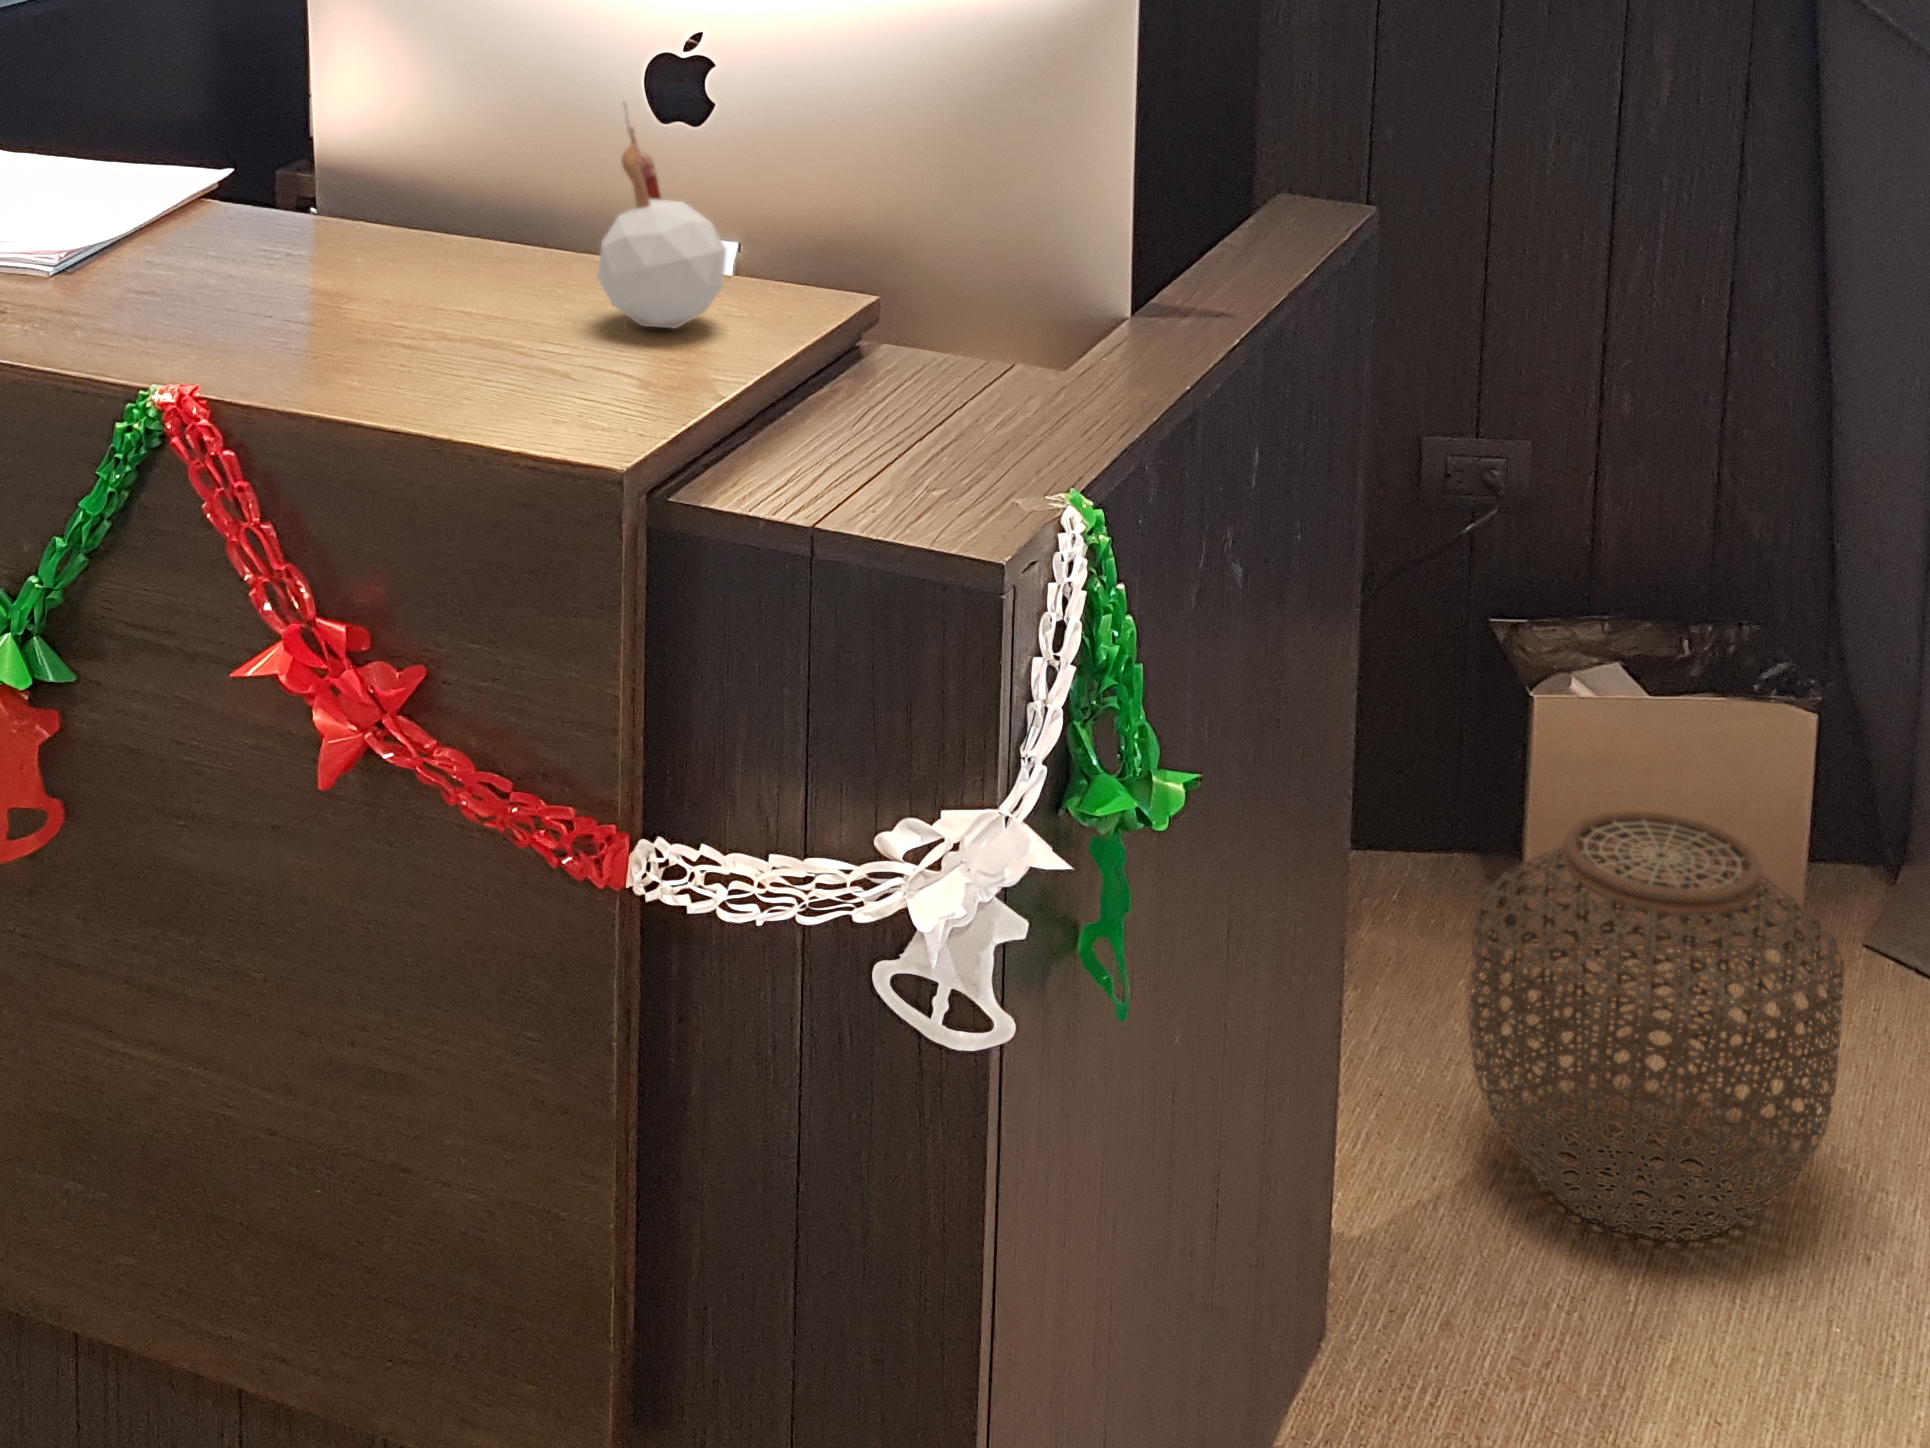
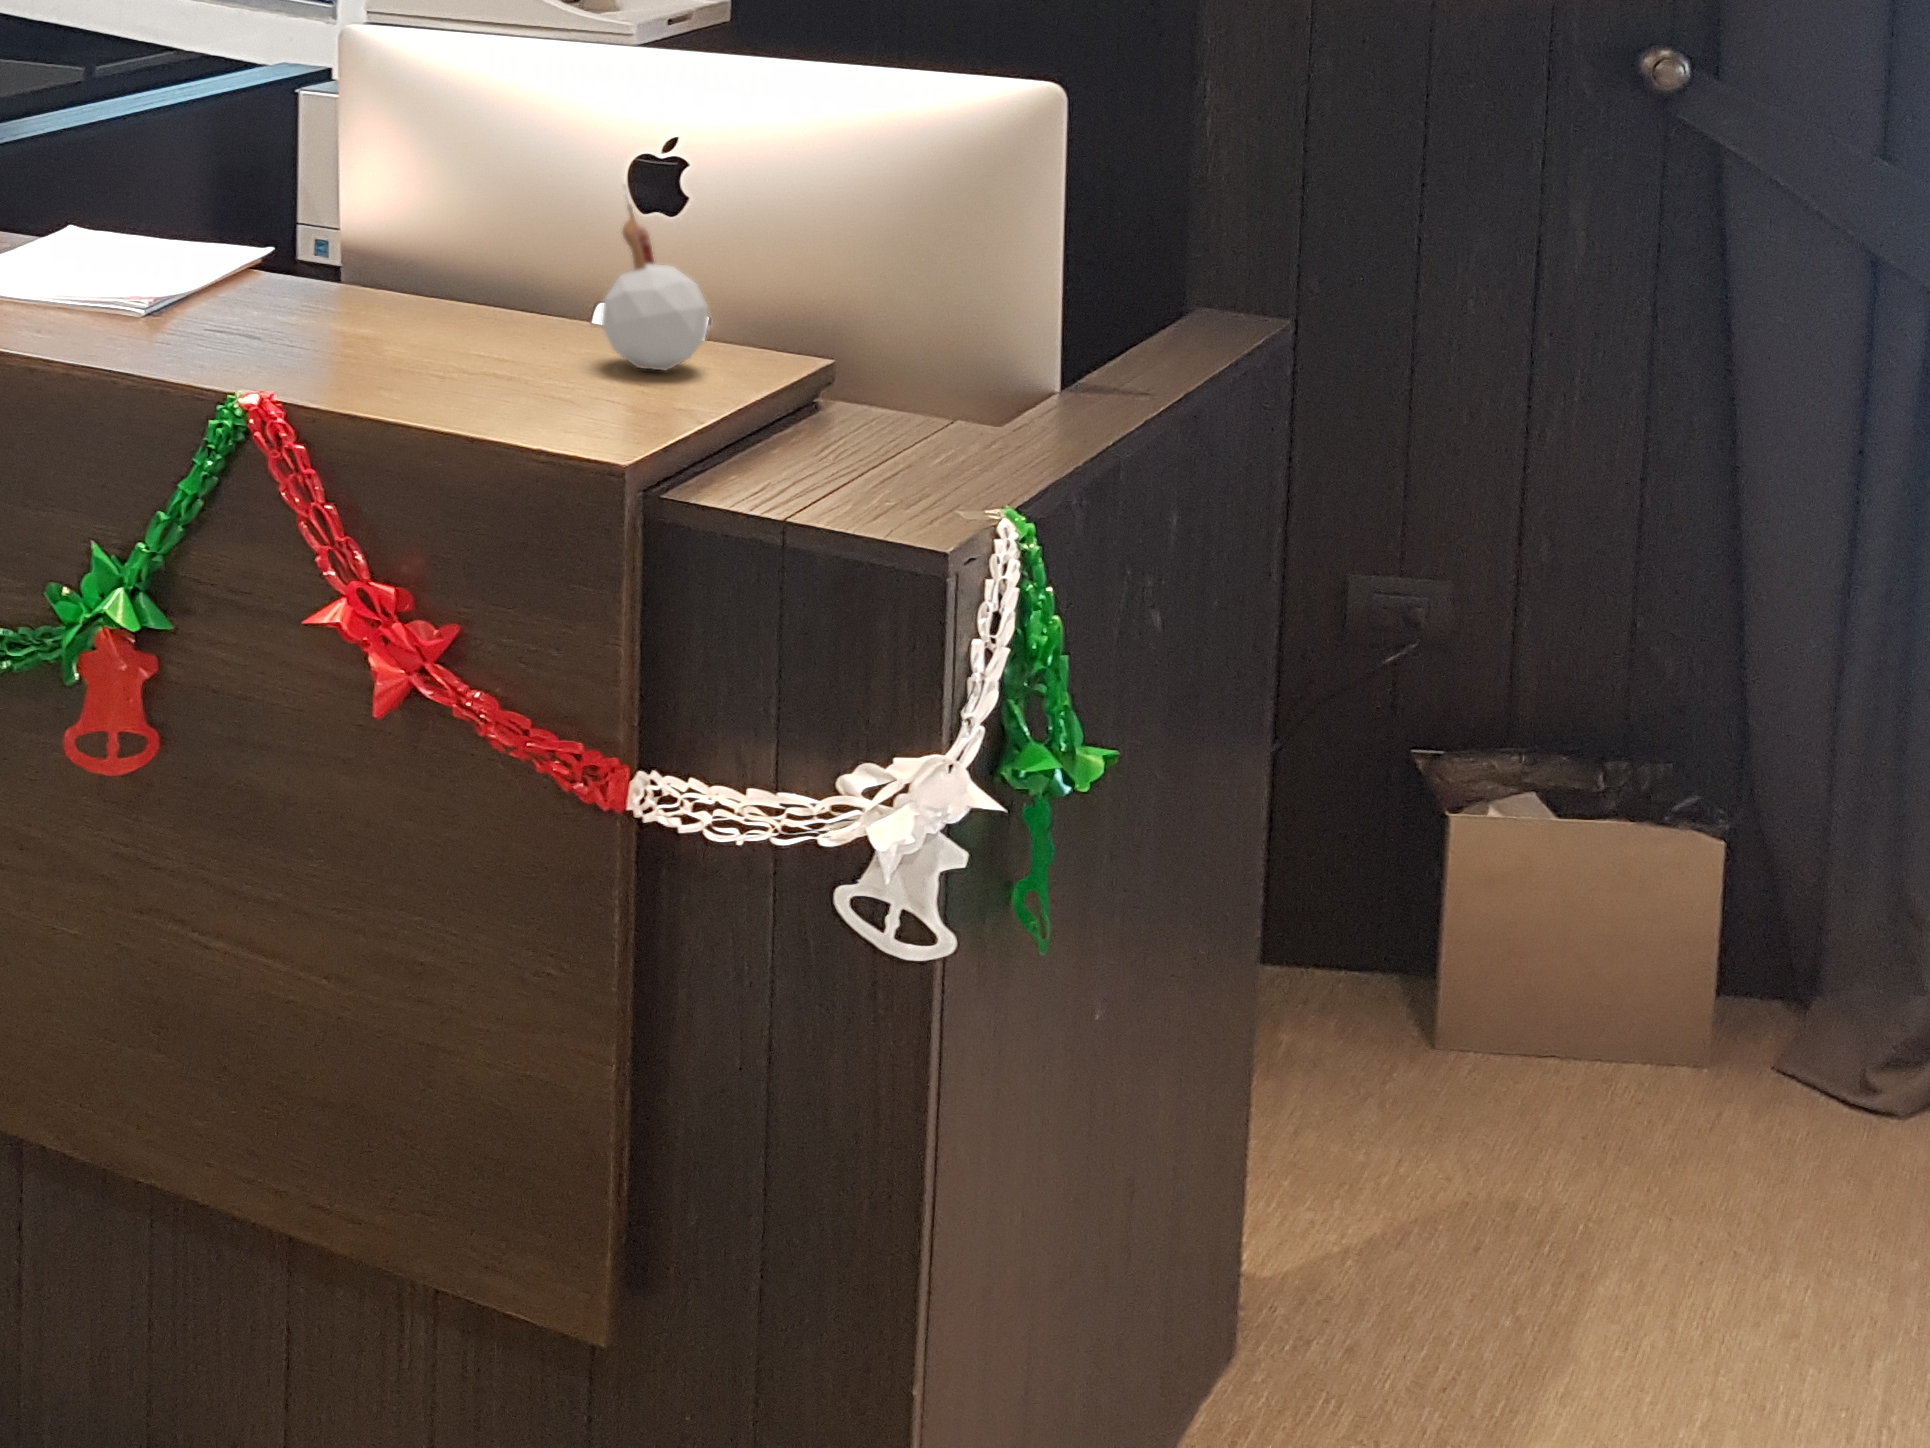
woven basket: present [1469,811,1844,1238] -> none [1370,899,1731,1301]

